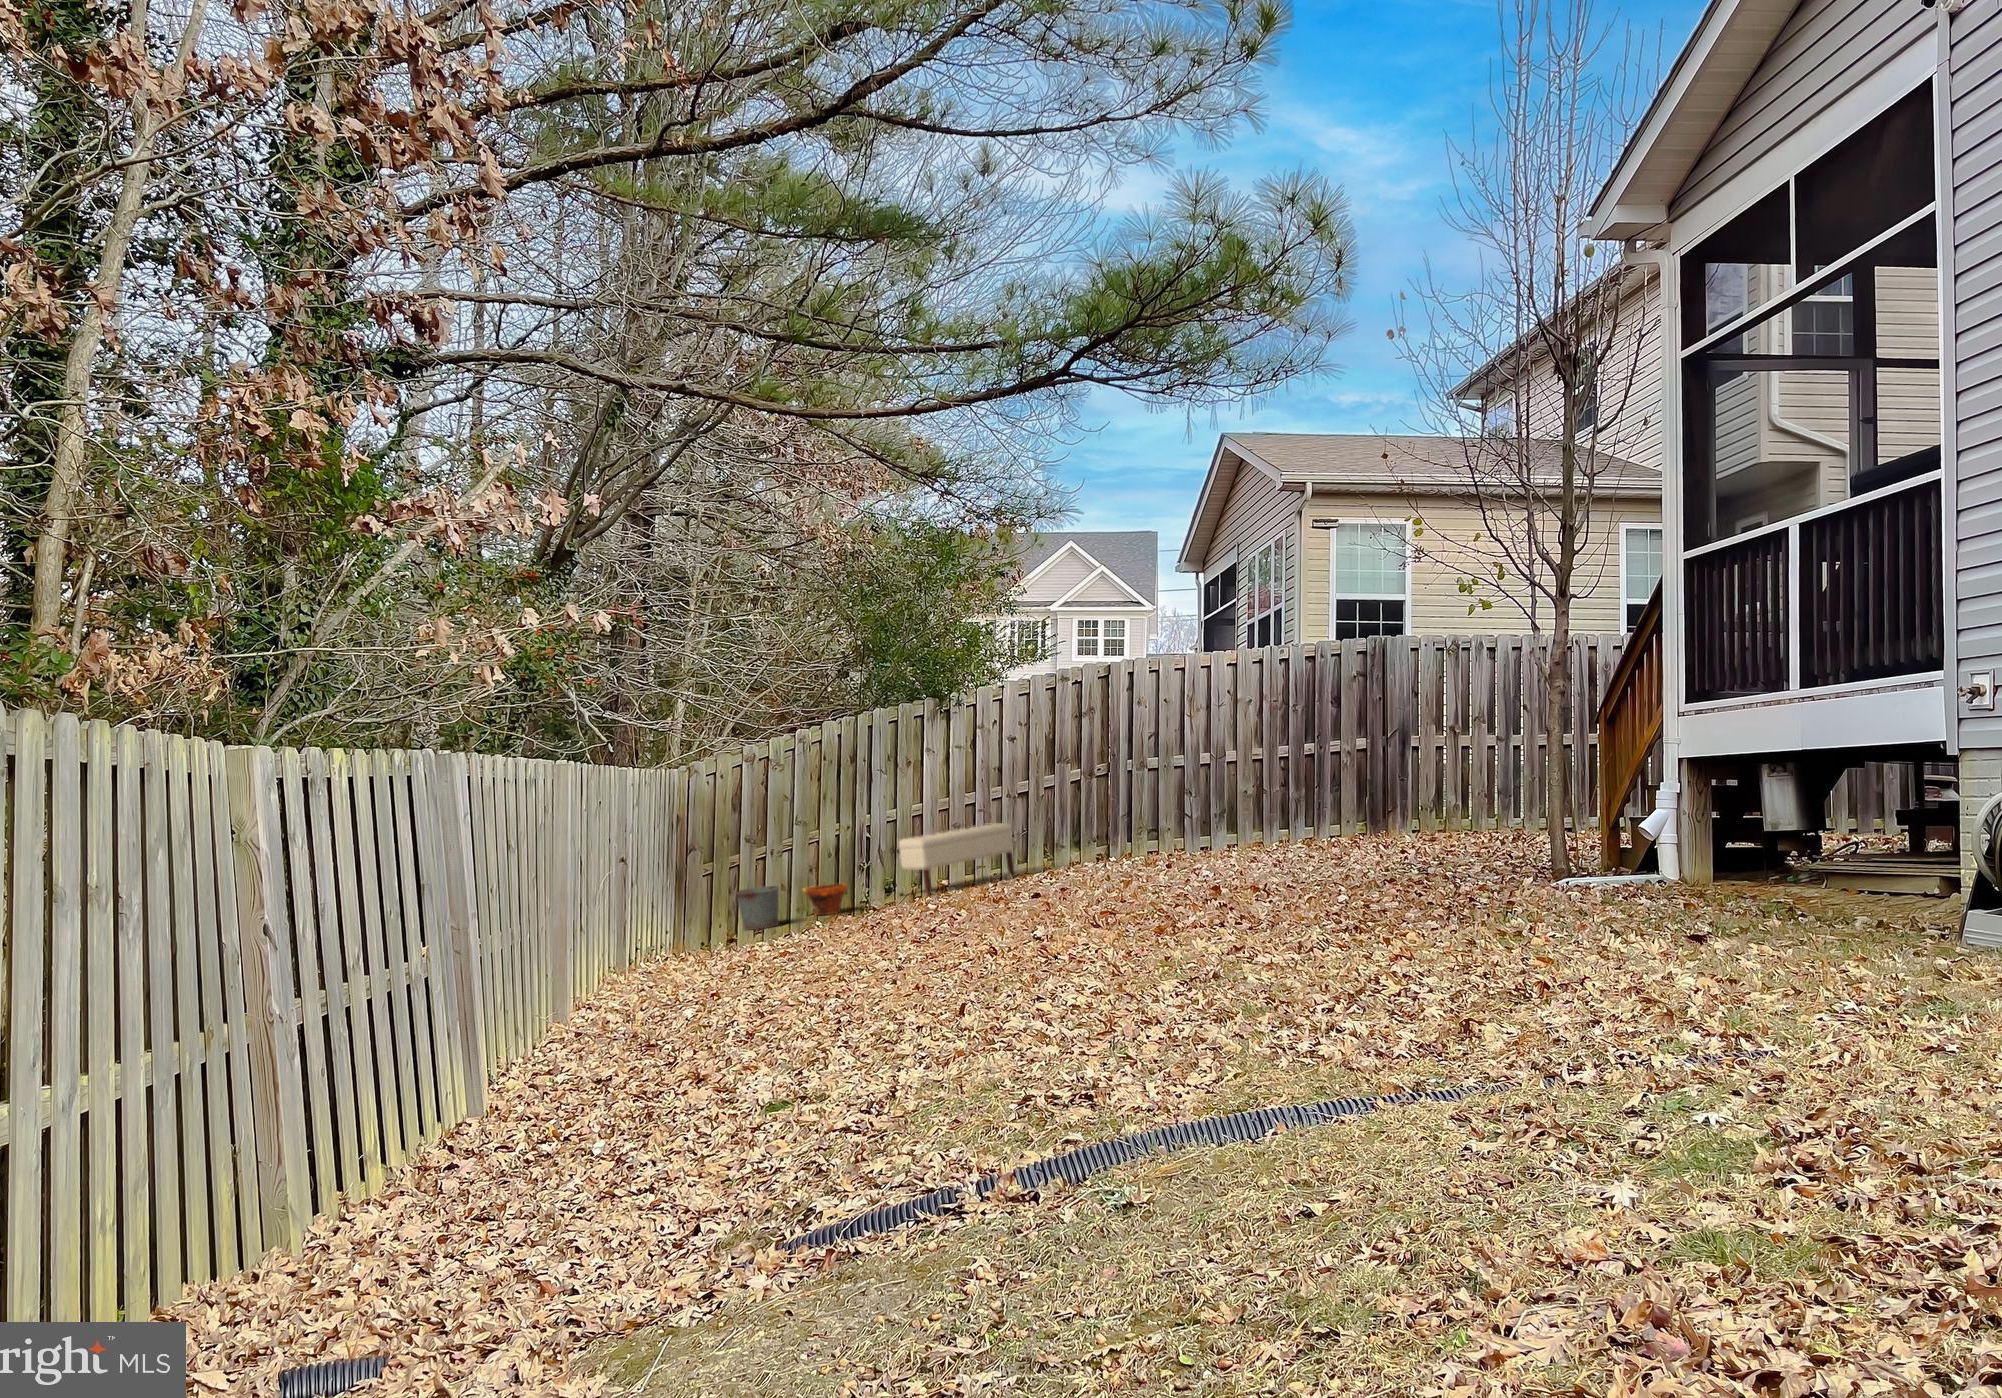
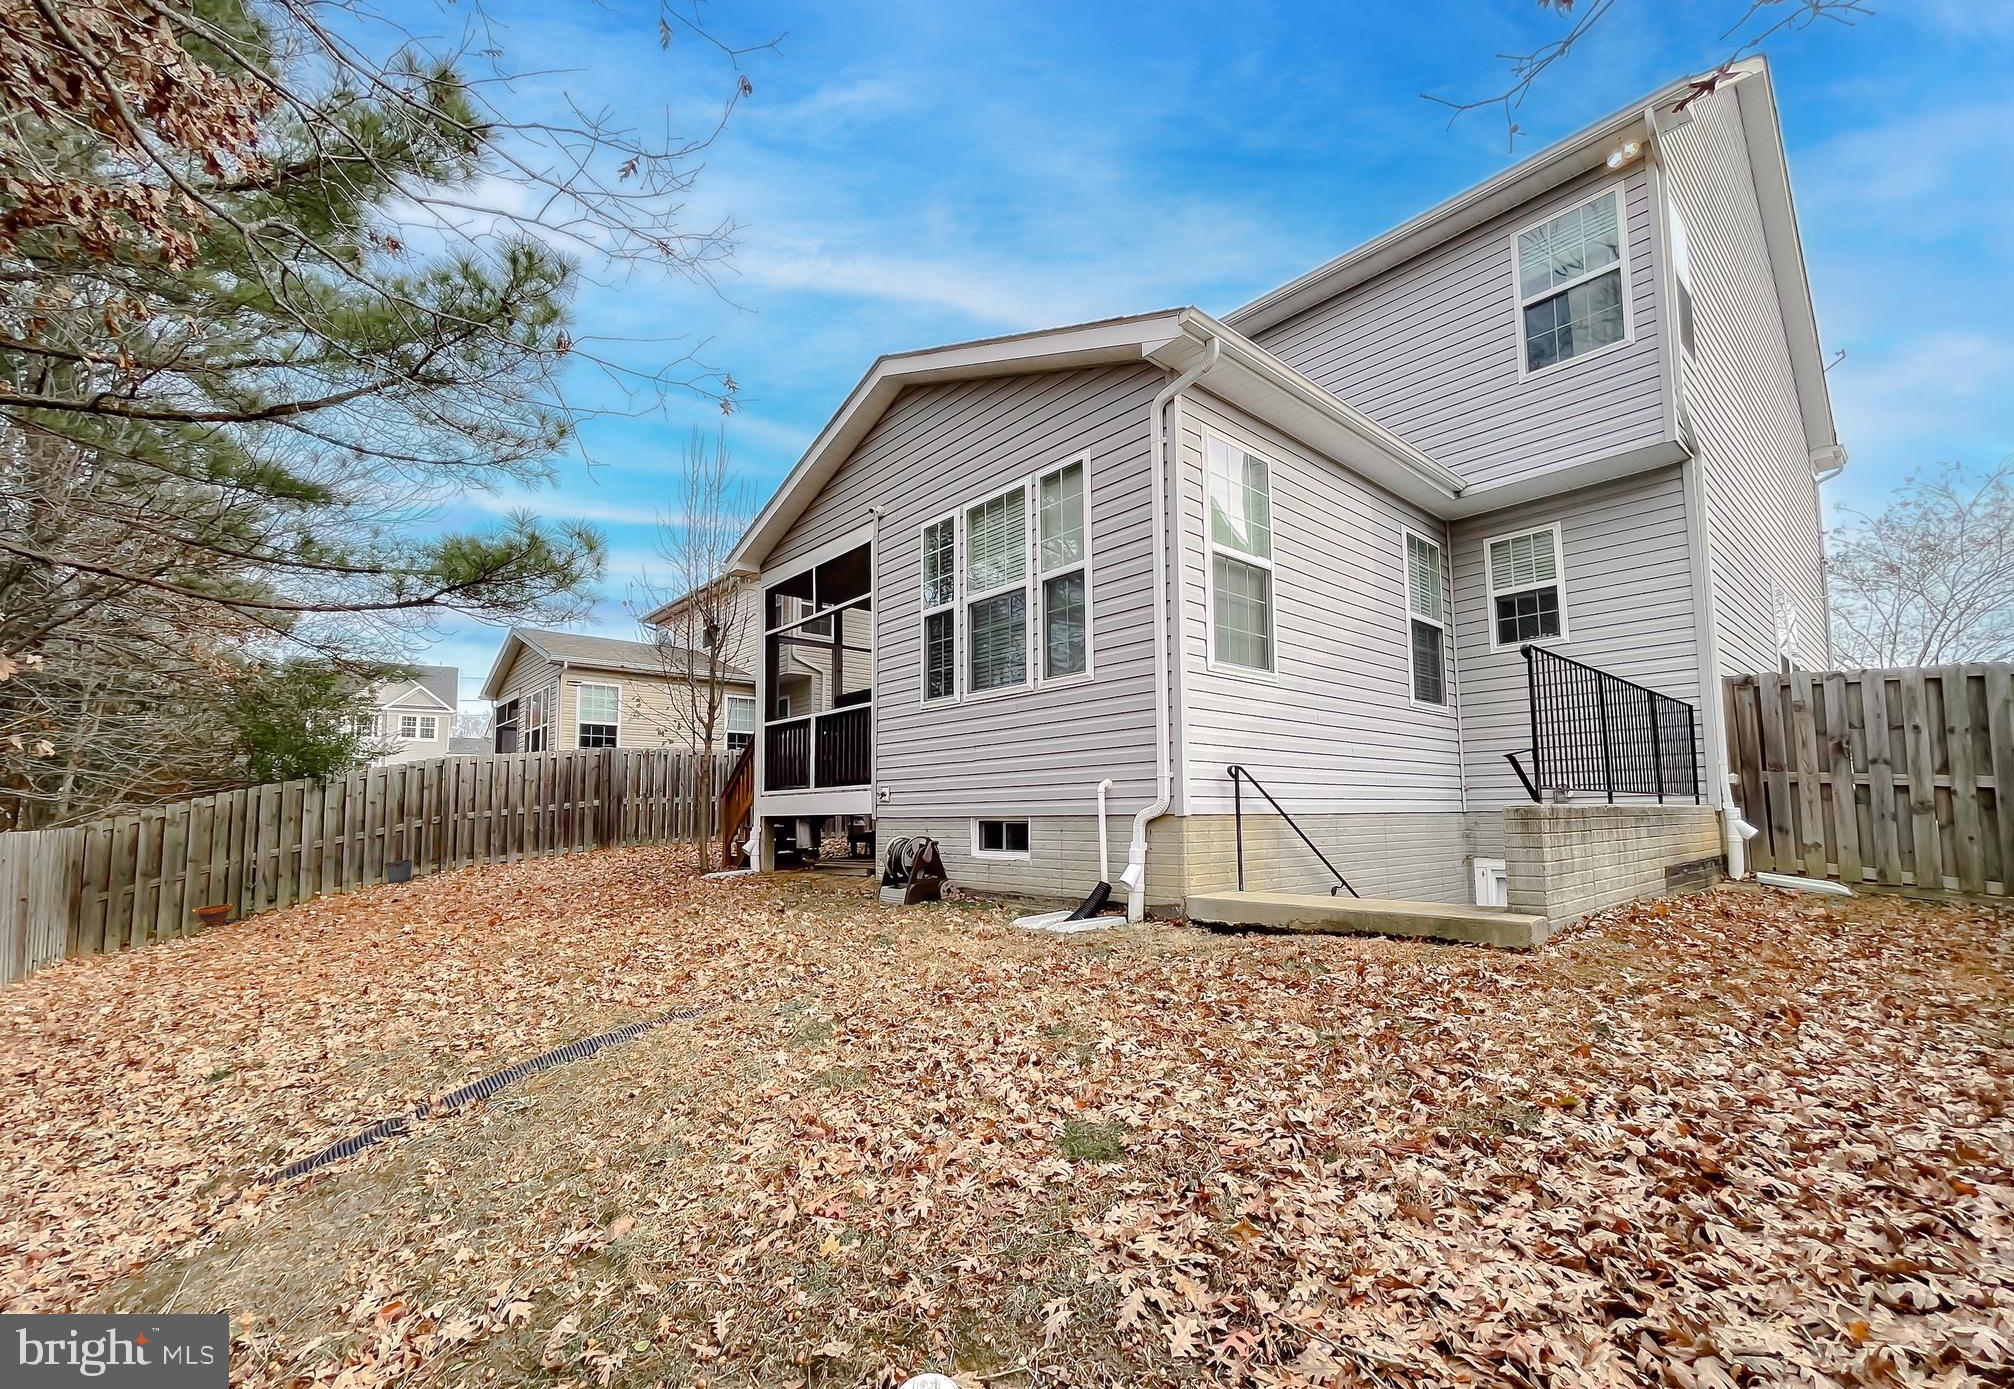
bench: present [899,823,1015,896] -> none [271,858,368,909]
bucket: present [735,886,779,930] -> present [384,860,413,883]

